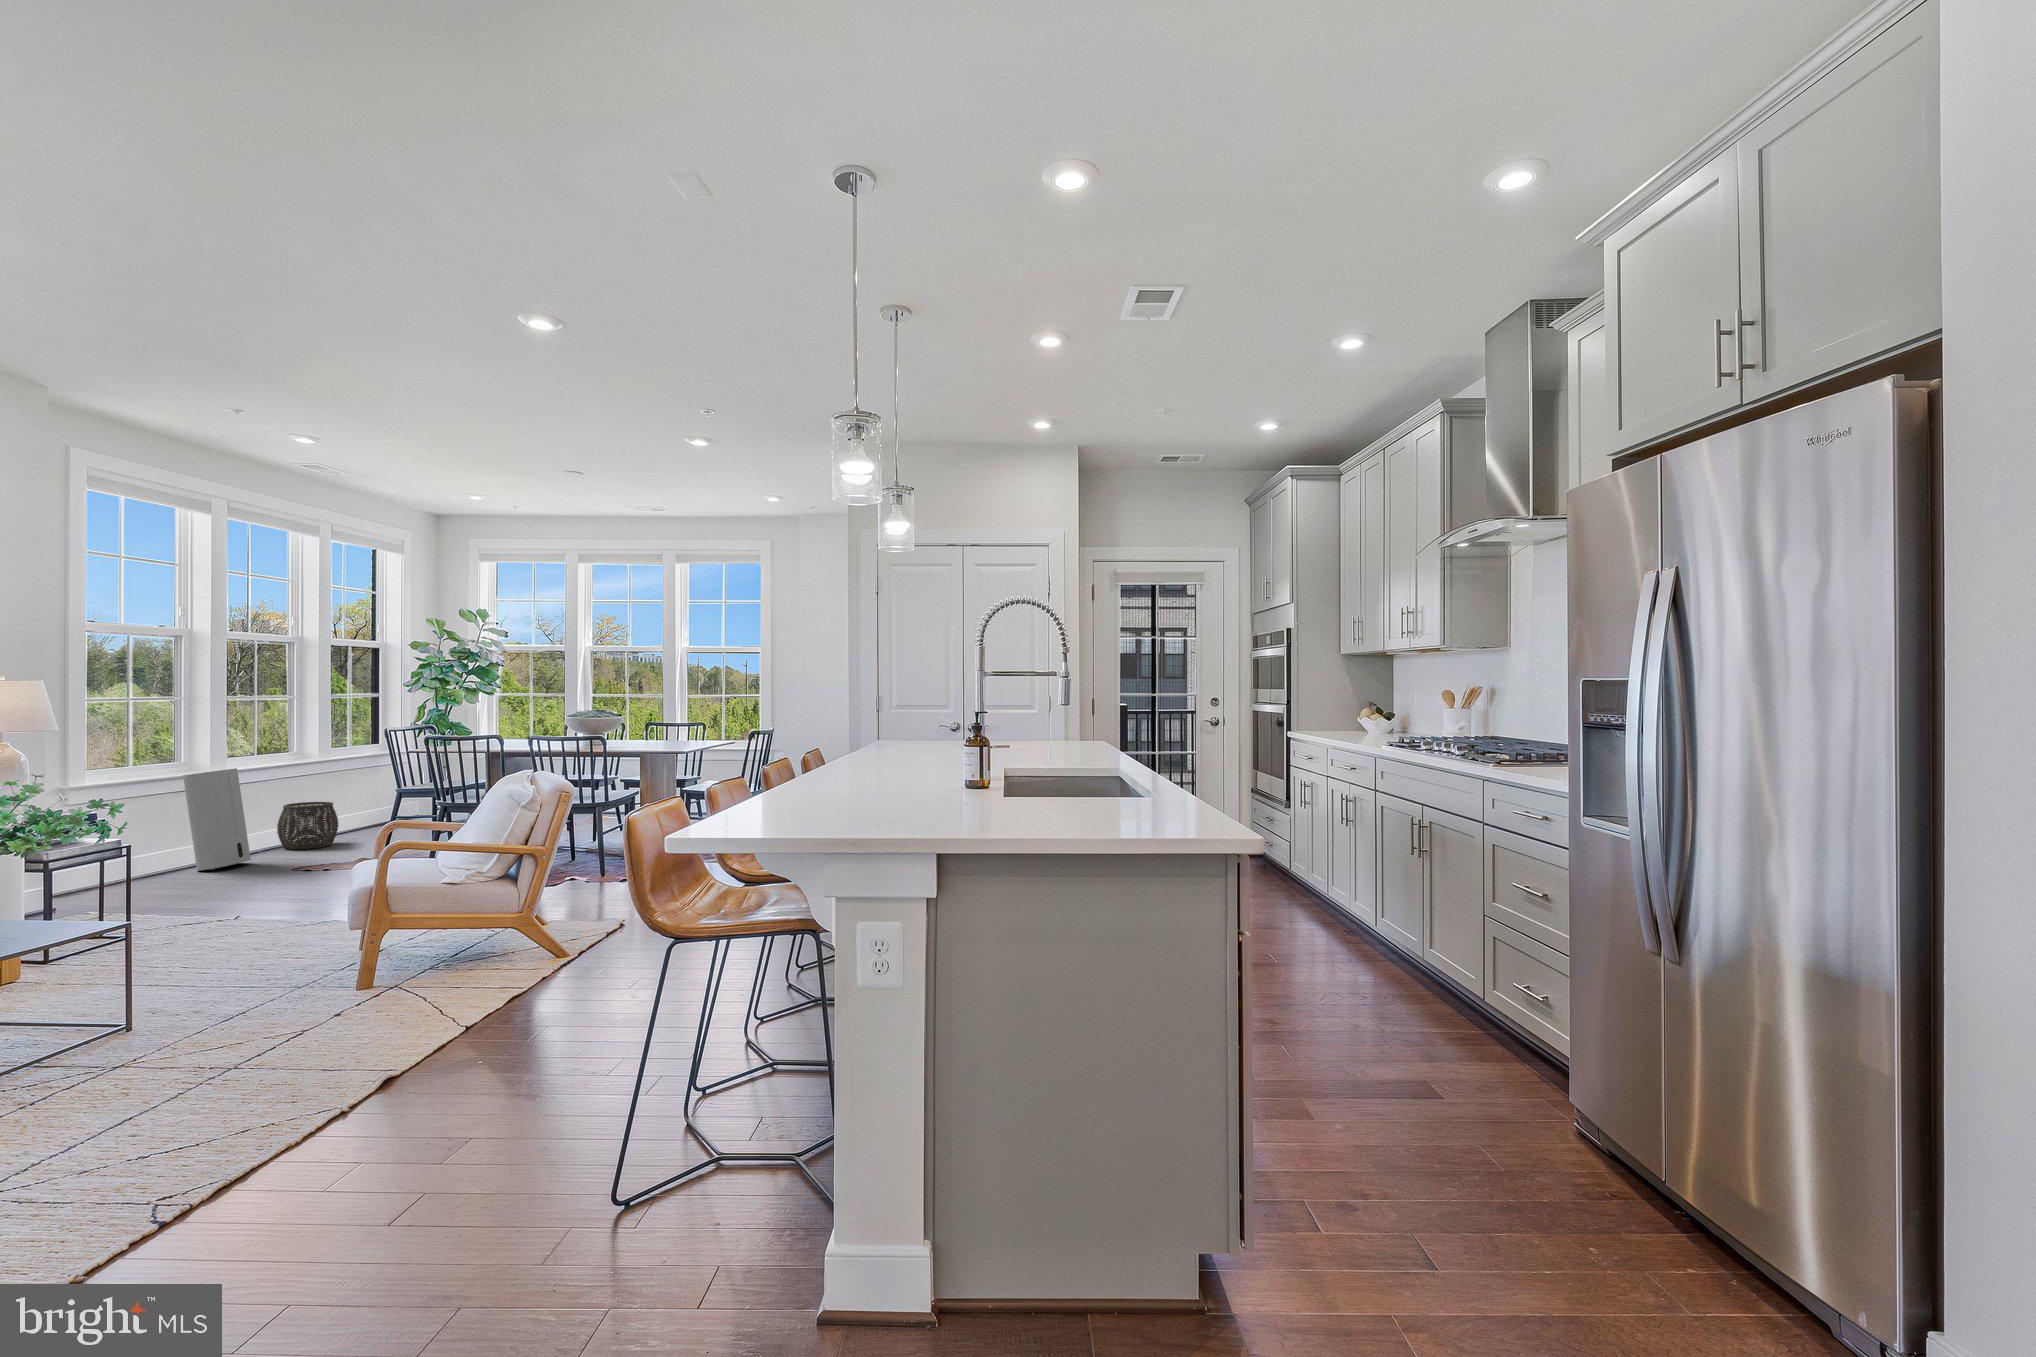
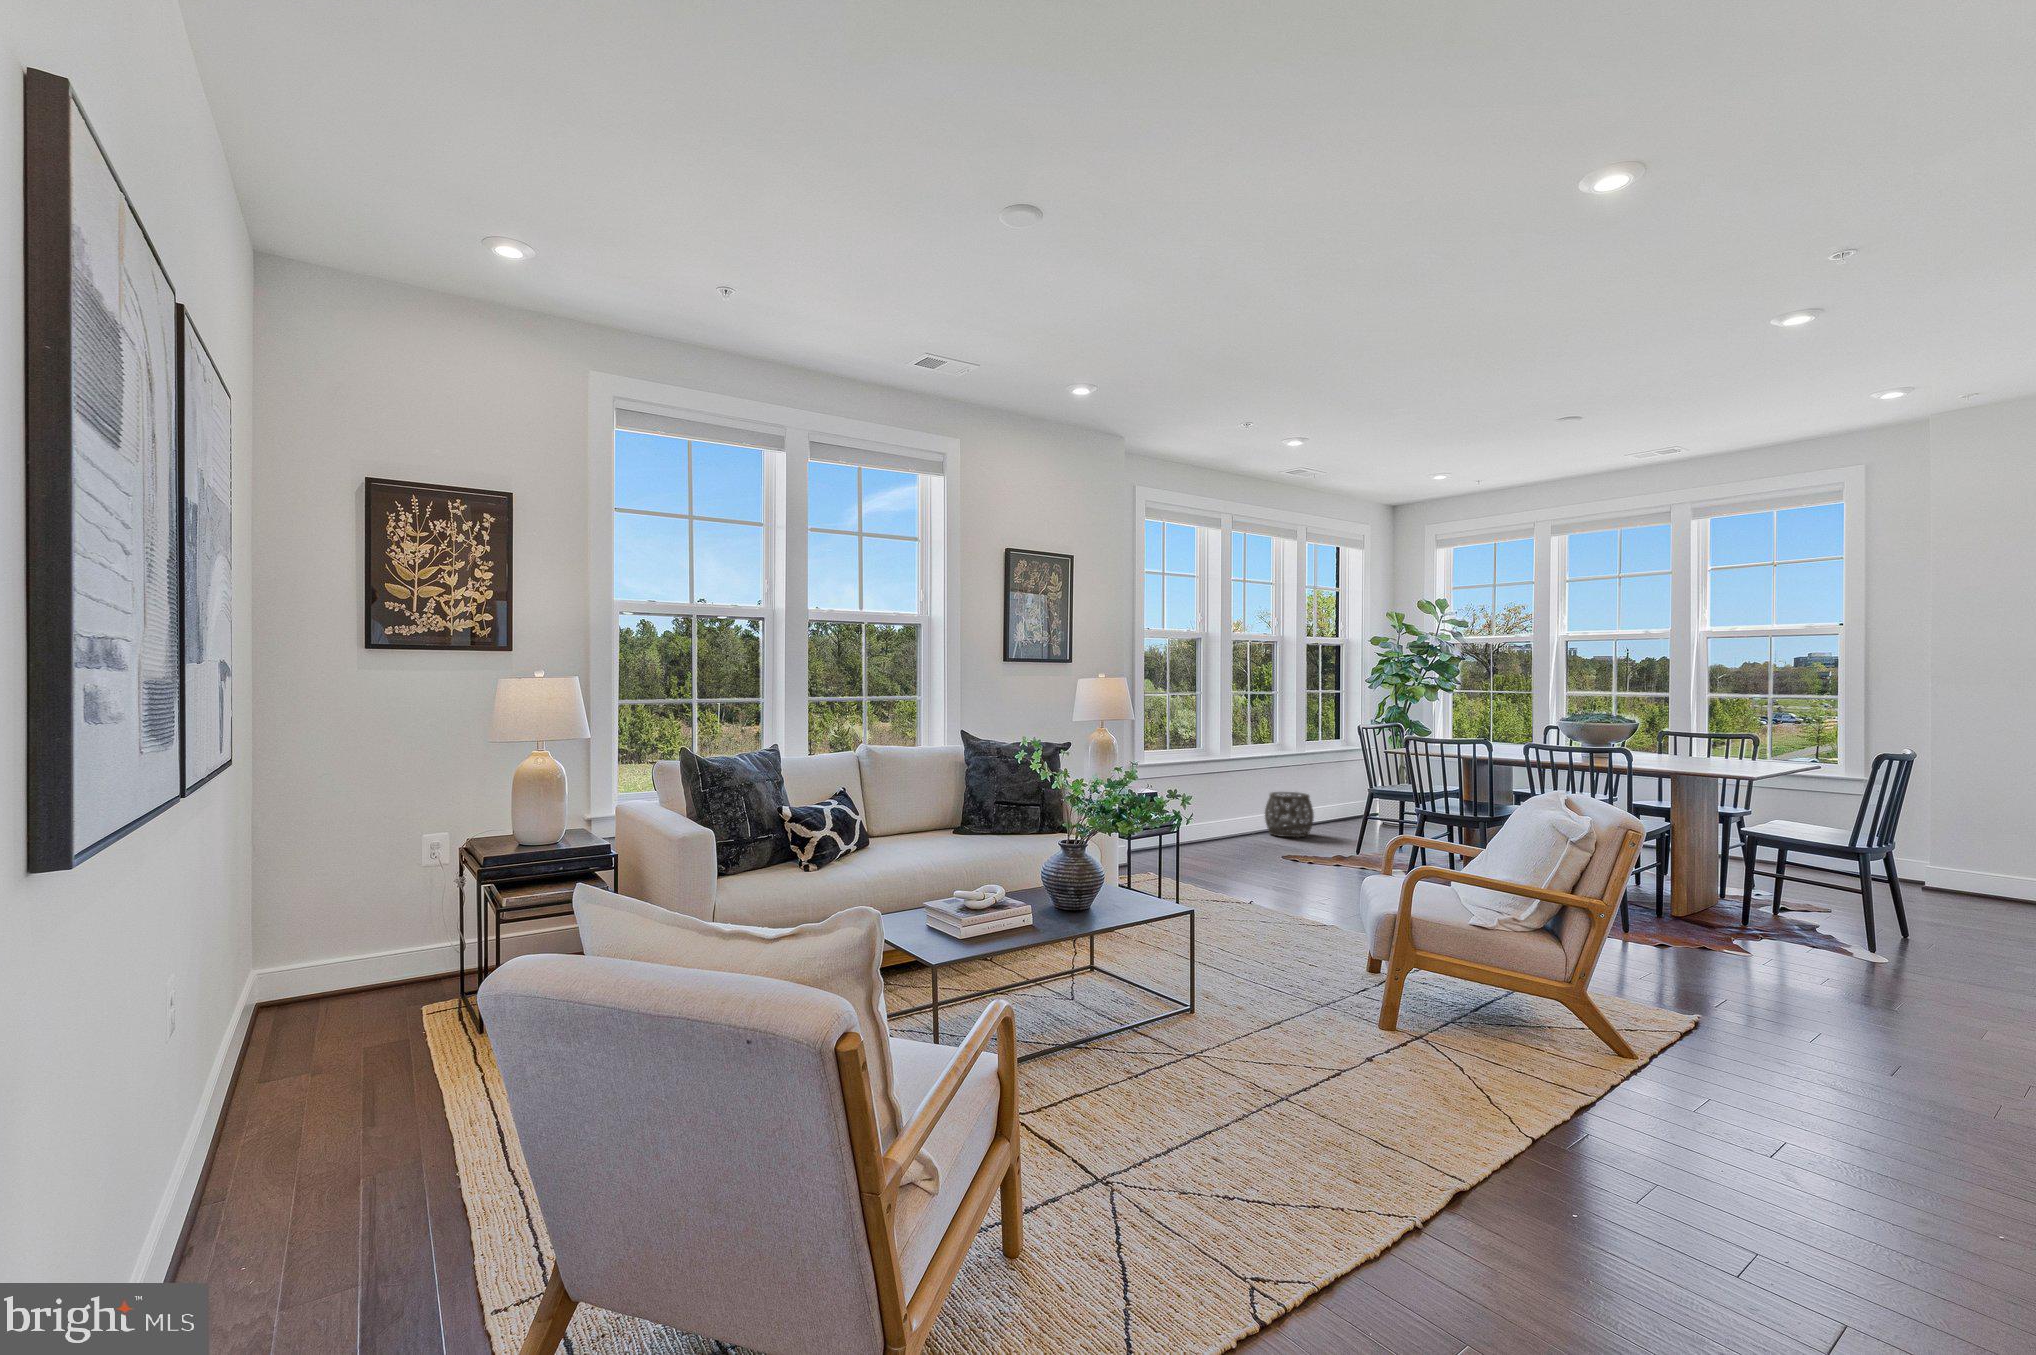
air purifier: present [183,768,251,871] -> none [1199,756,1247,849]

